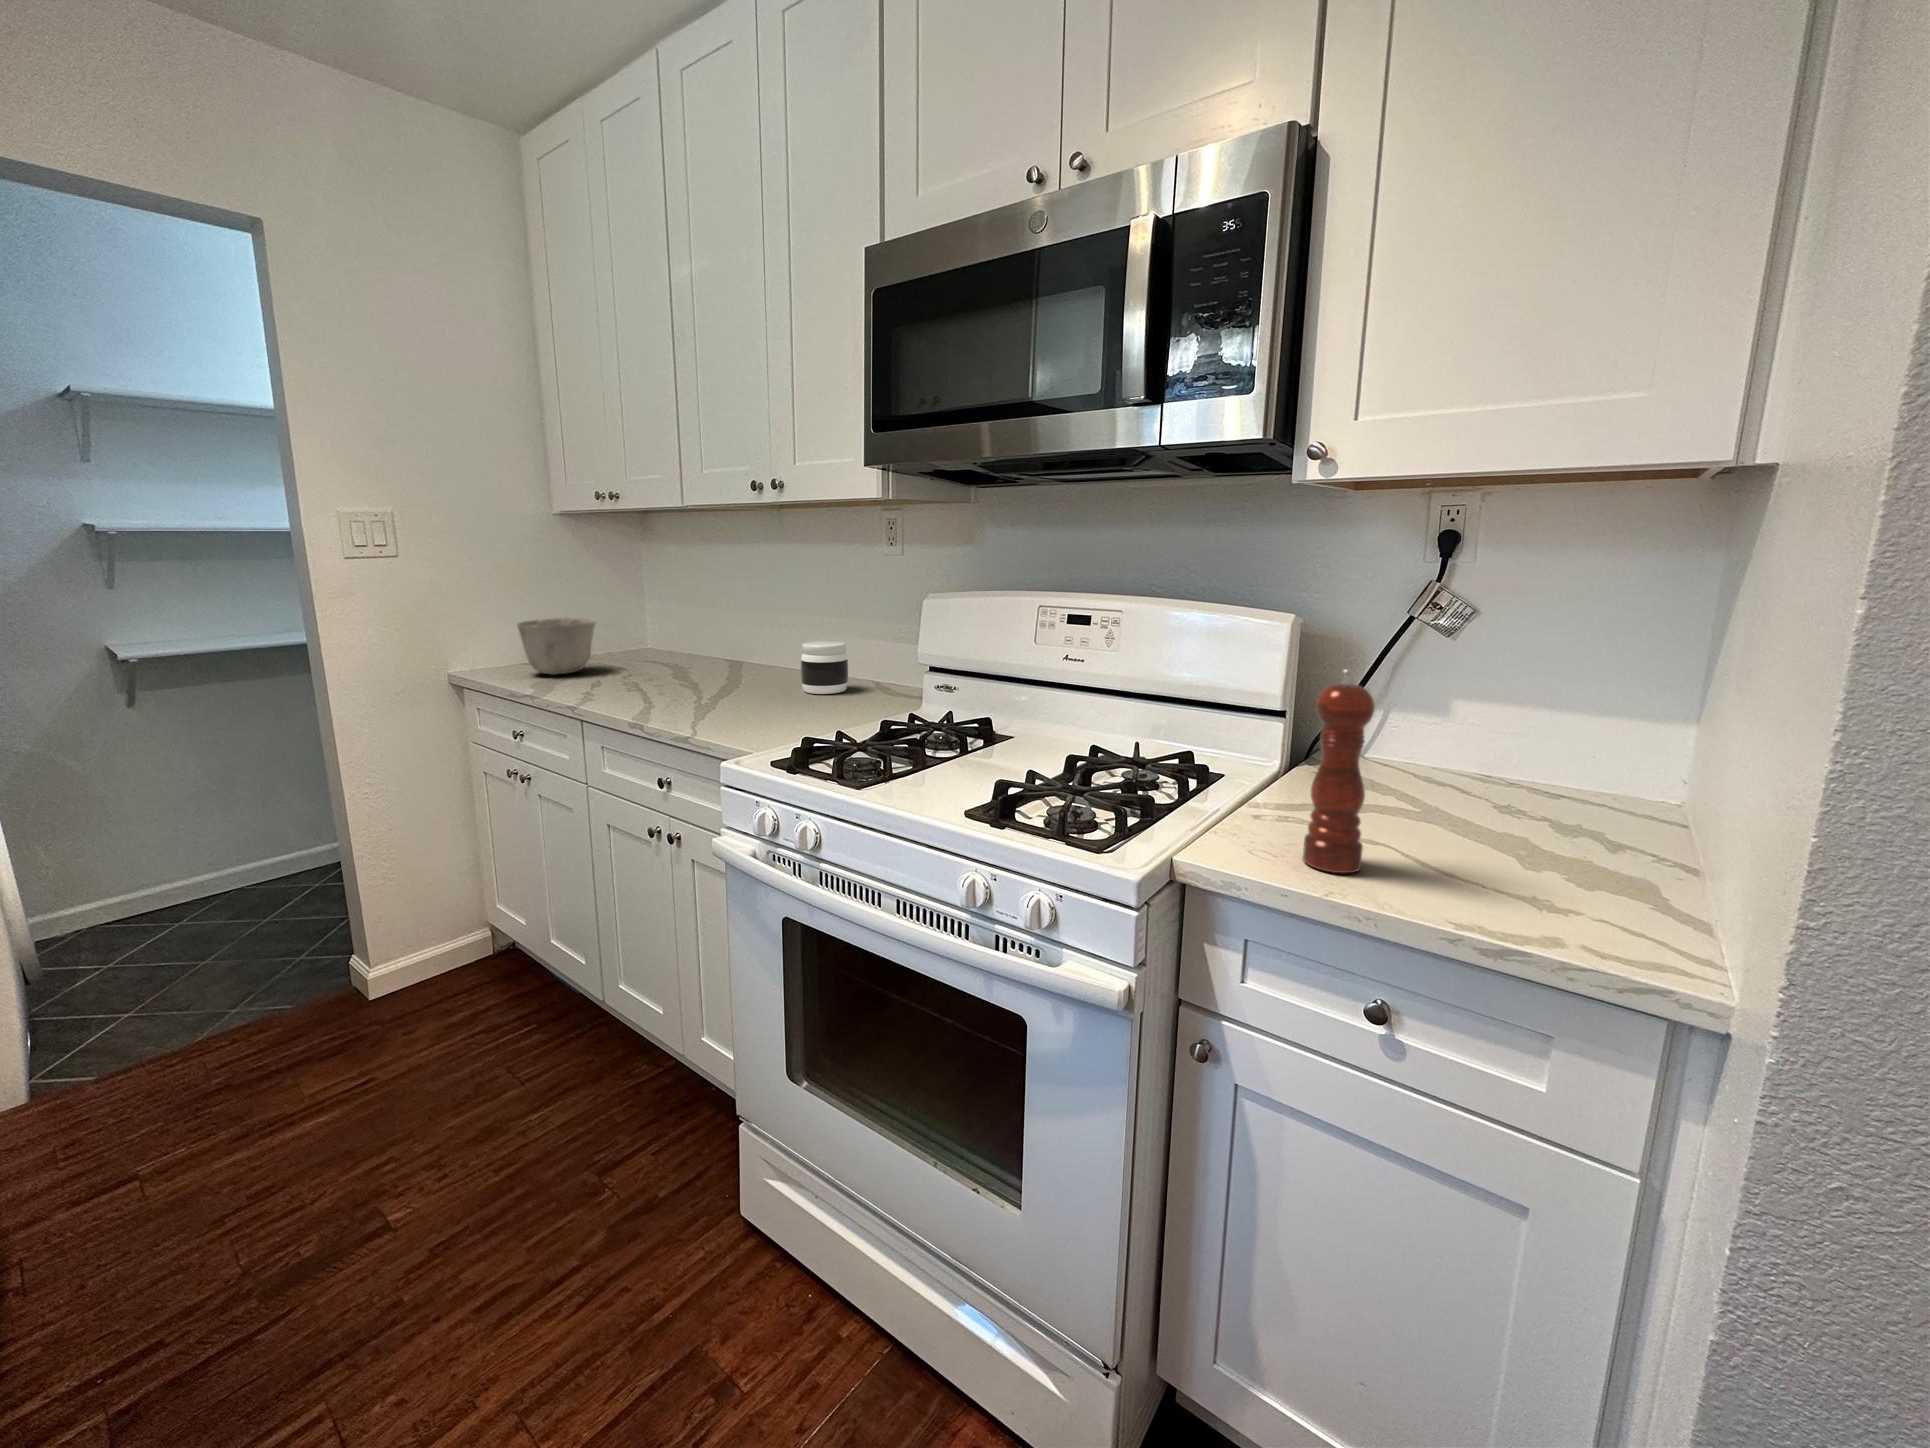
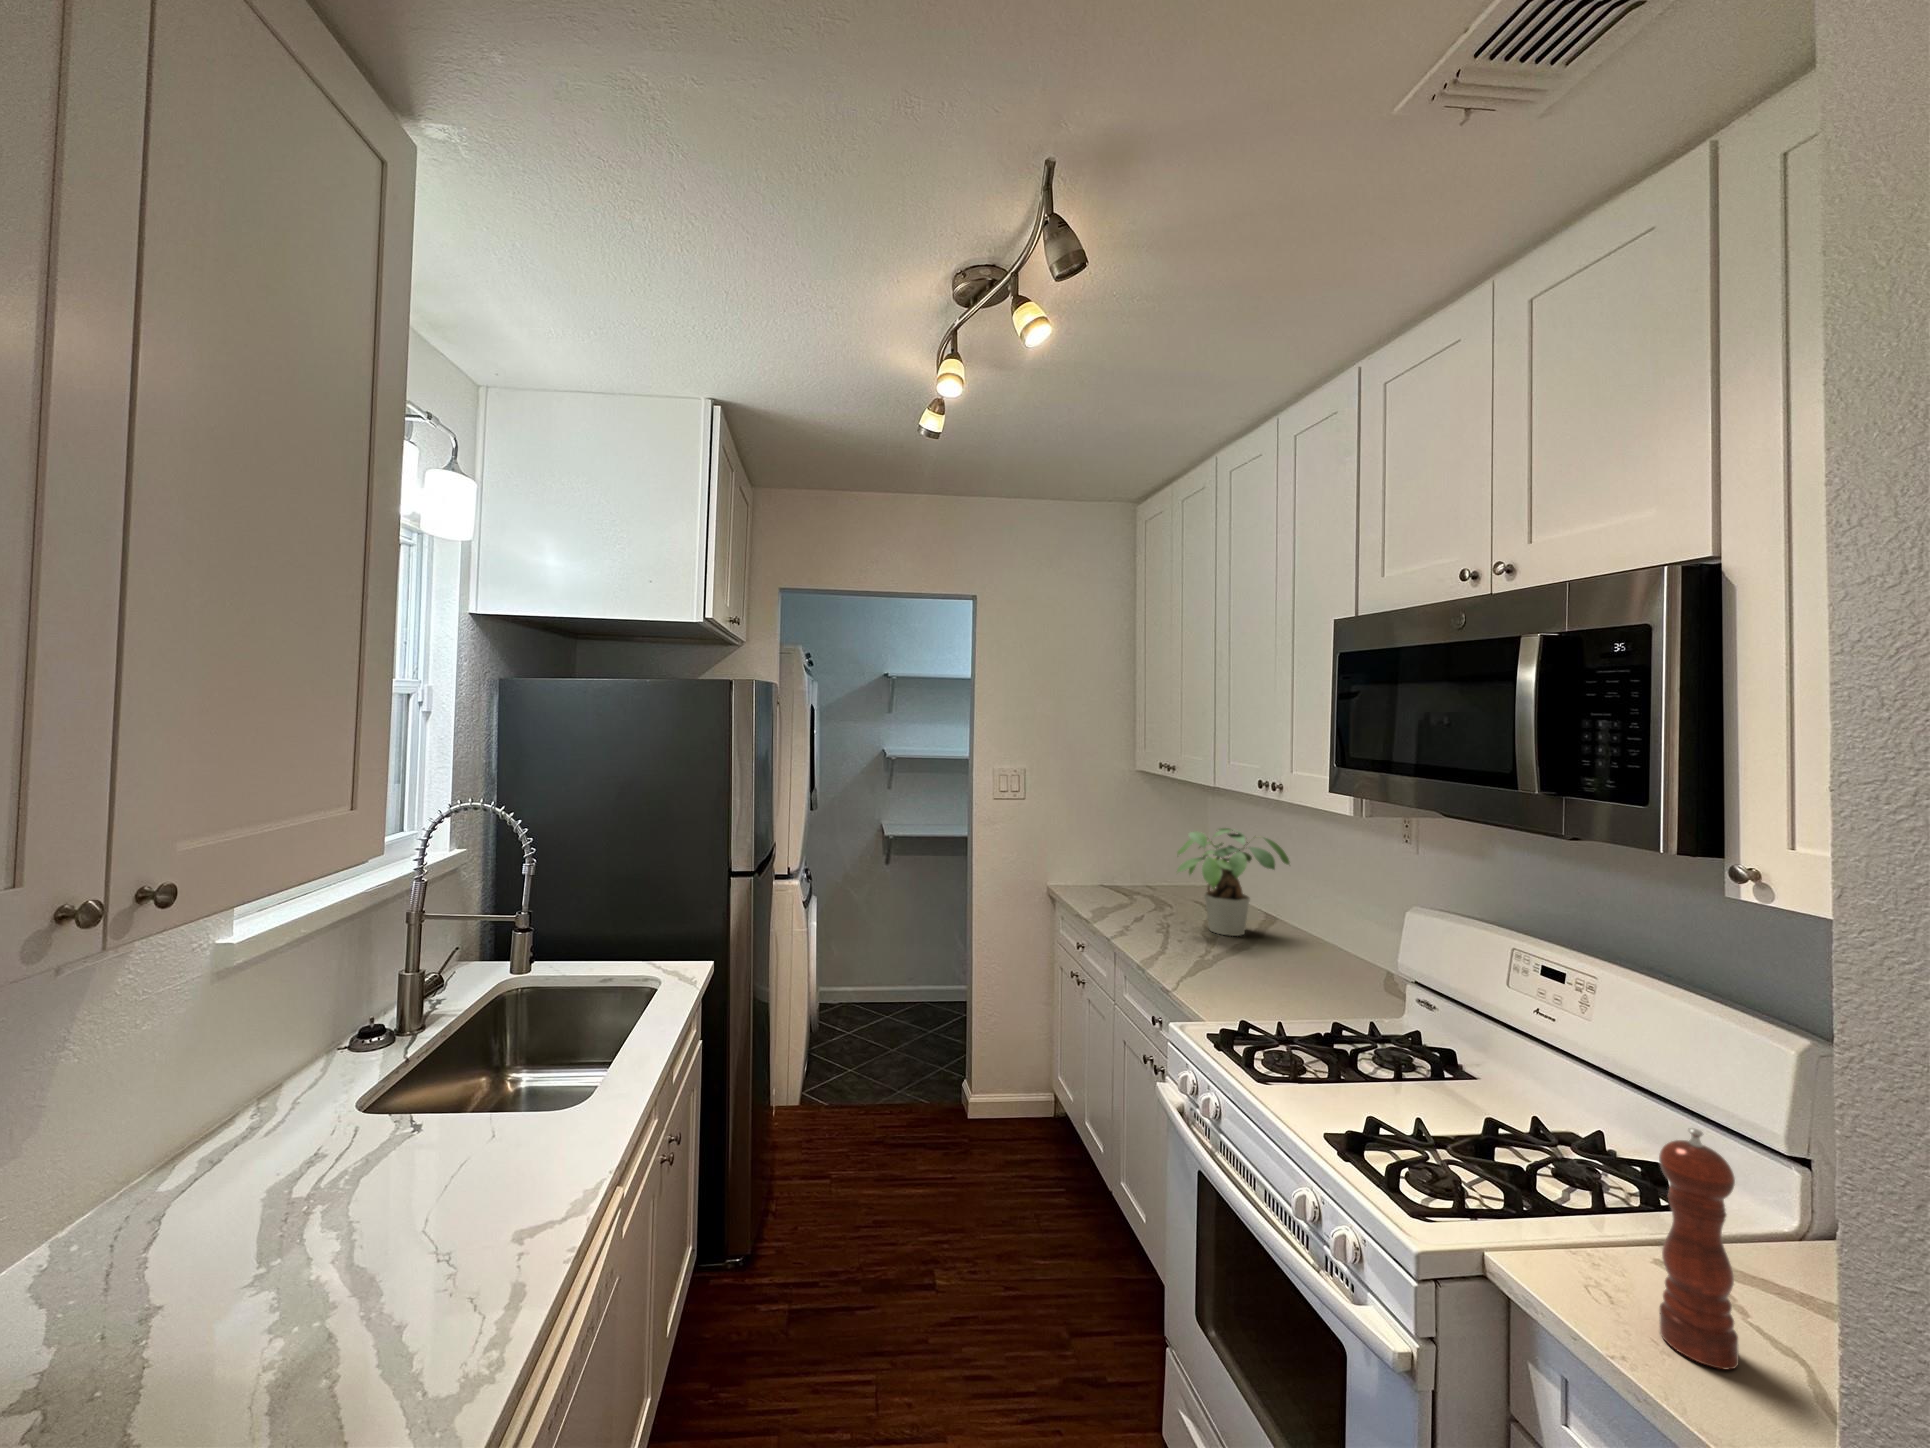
potted plant: none [640,559,763,682] -> present [1177,828,1290,936]
ceramic bowl: present [517,618,596,675] -> none [1092,855,1151,902]
jar: present [801,641,848,694] -> none [1305,920,1354,976]

